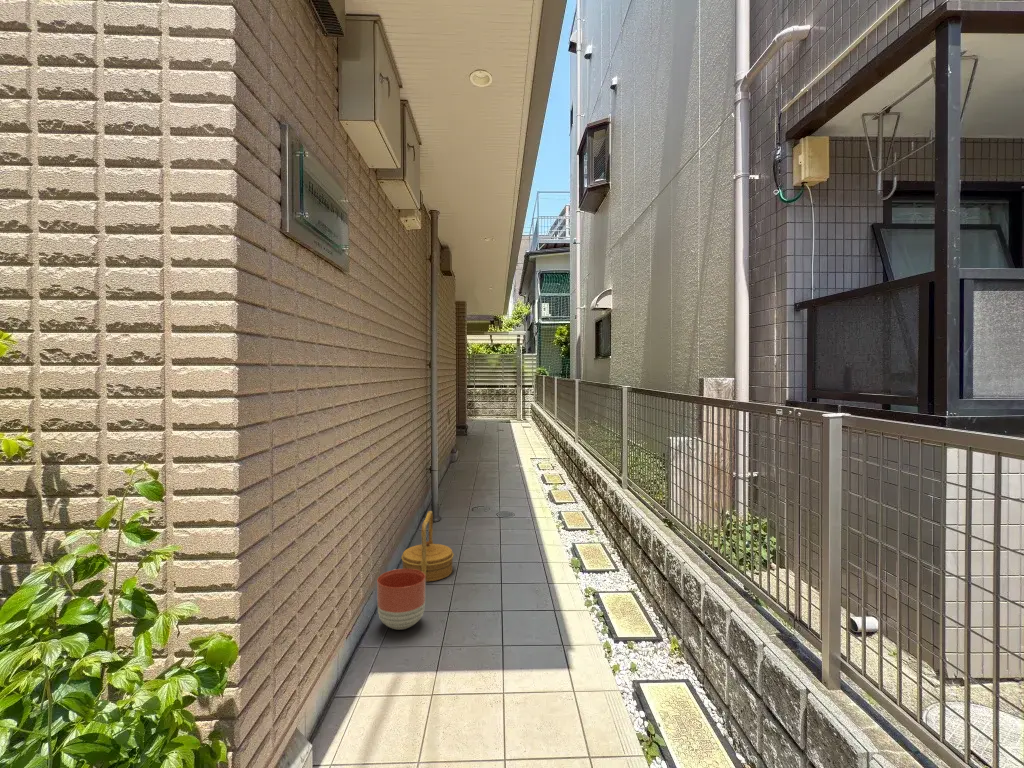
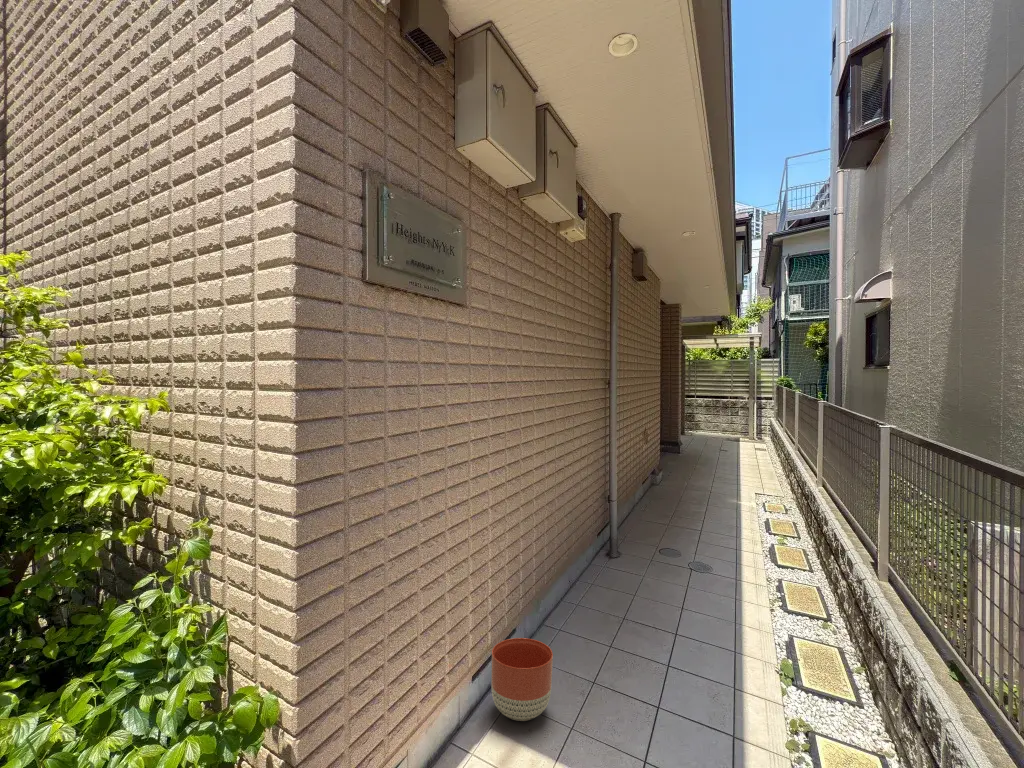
woven basket: present [402,511,454,582] -> none [544,561,610,656]

